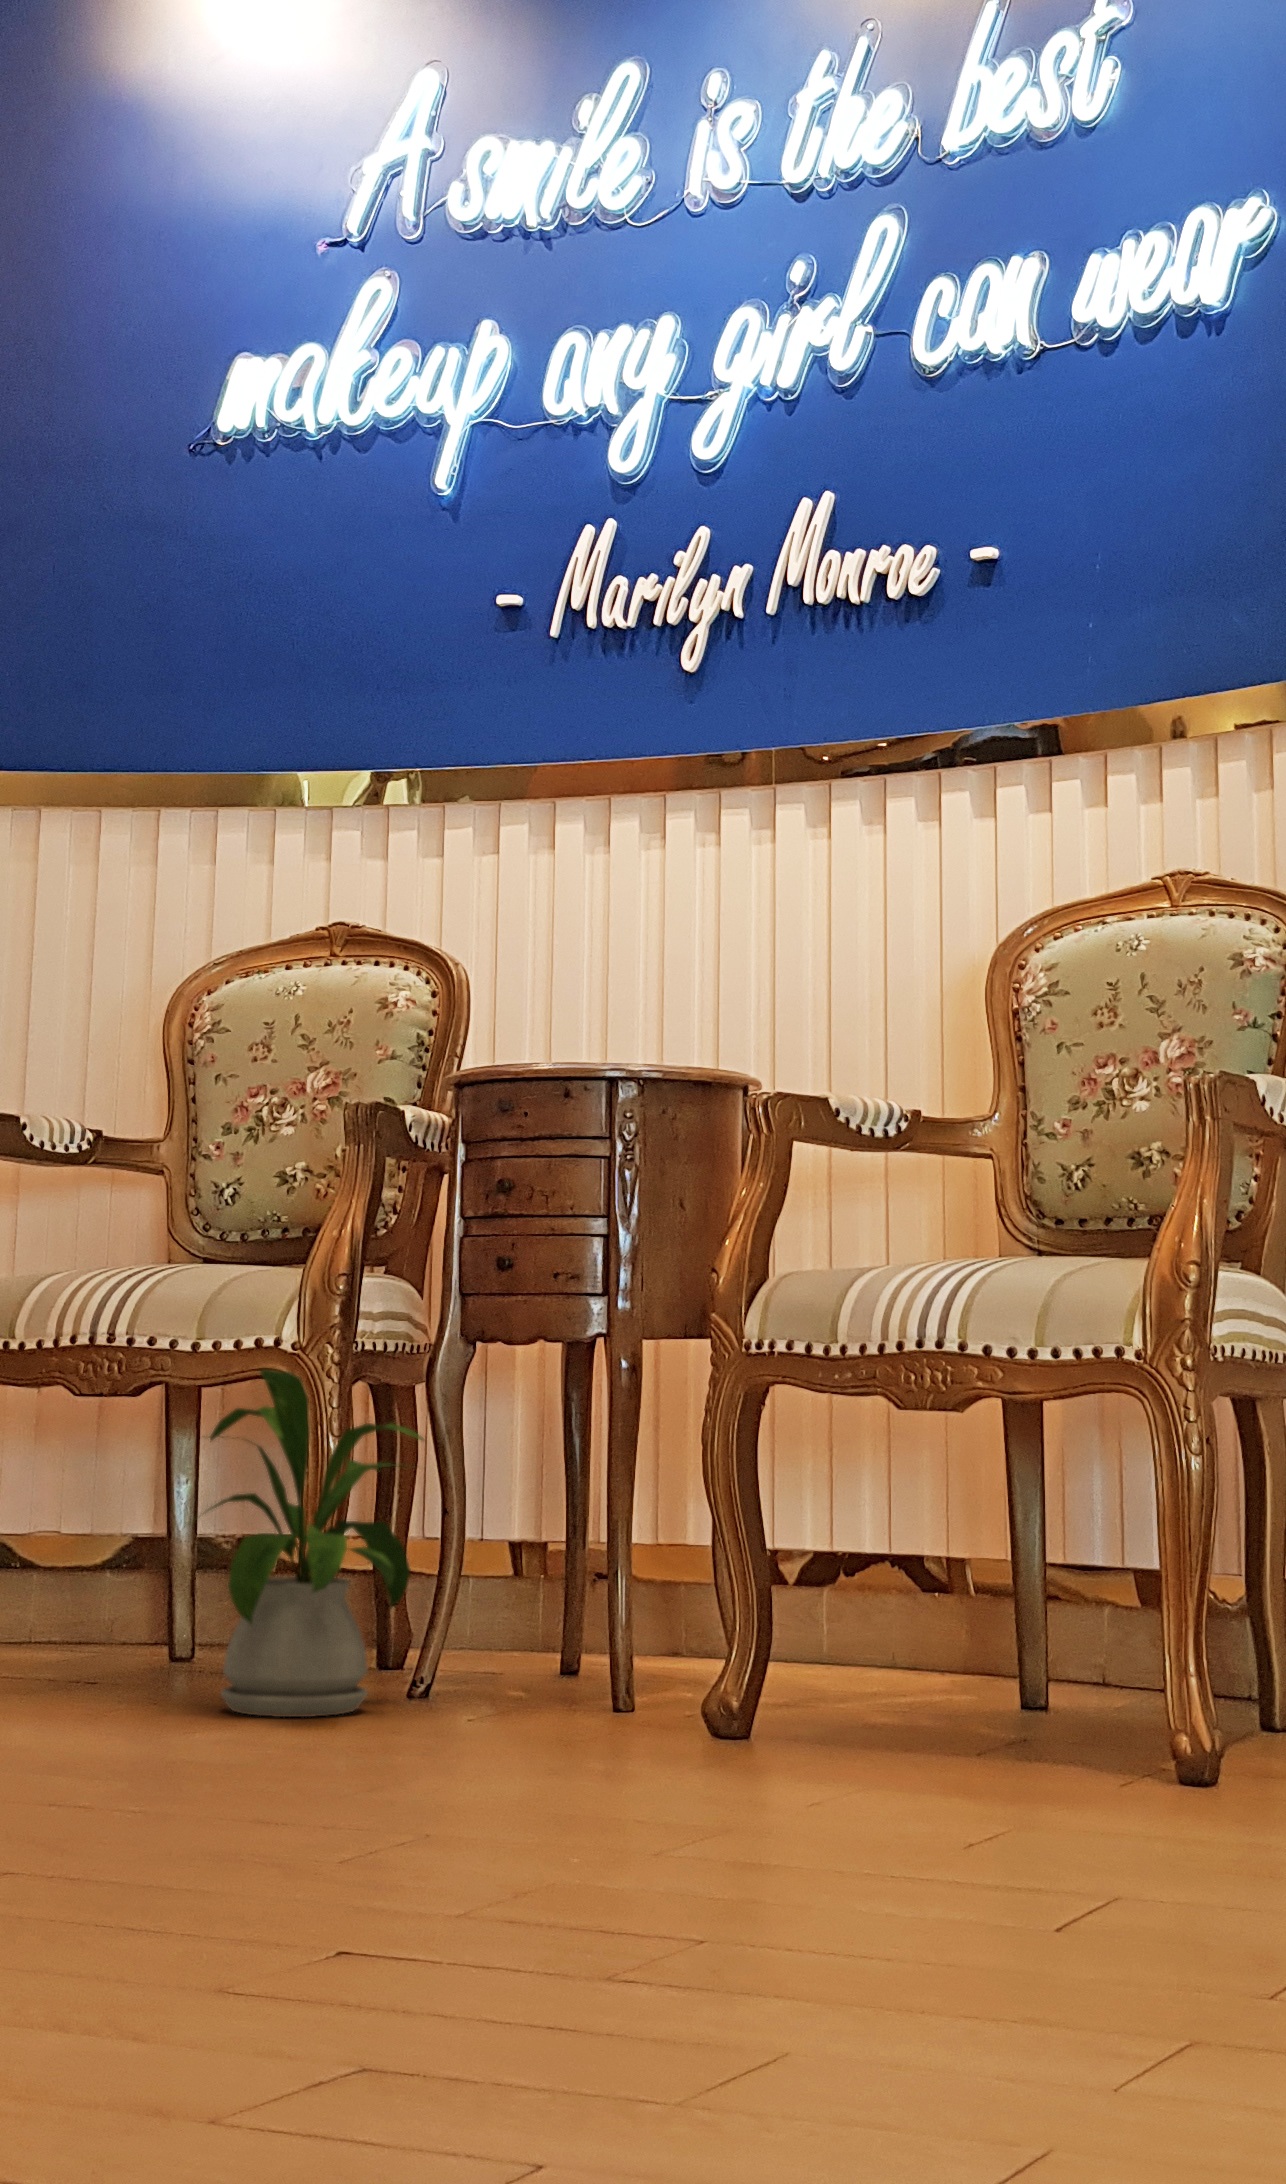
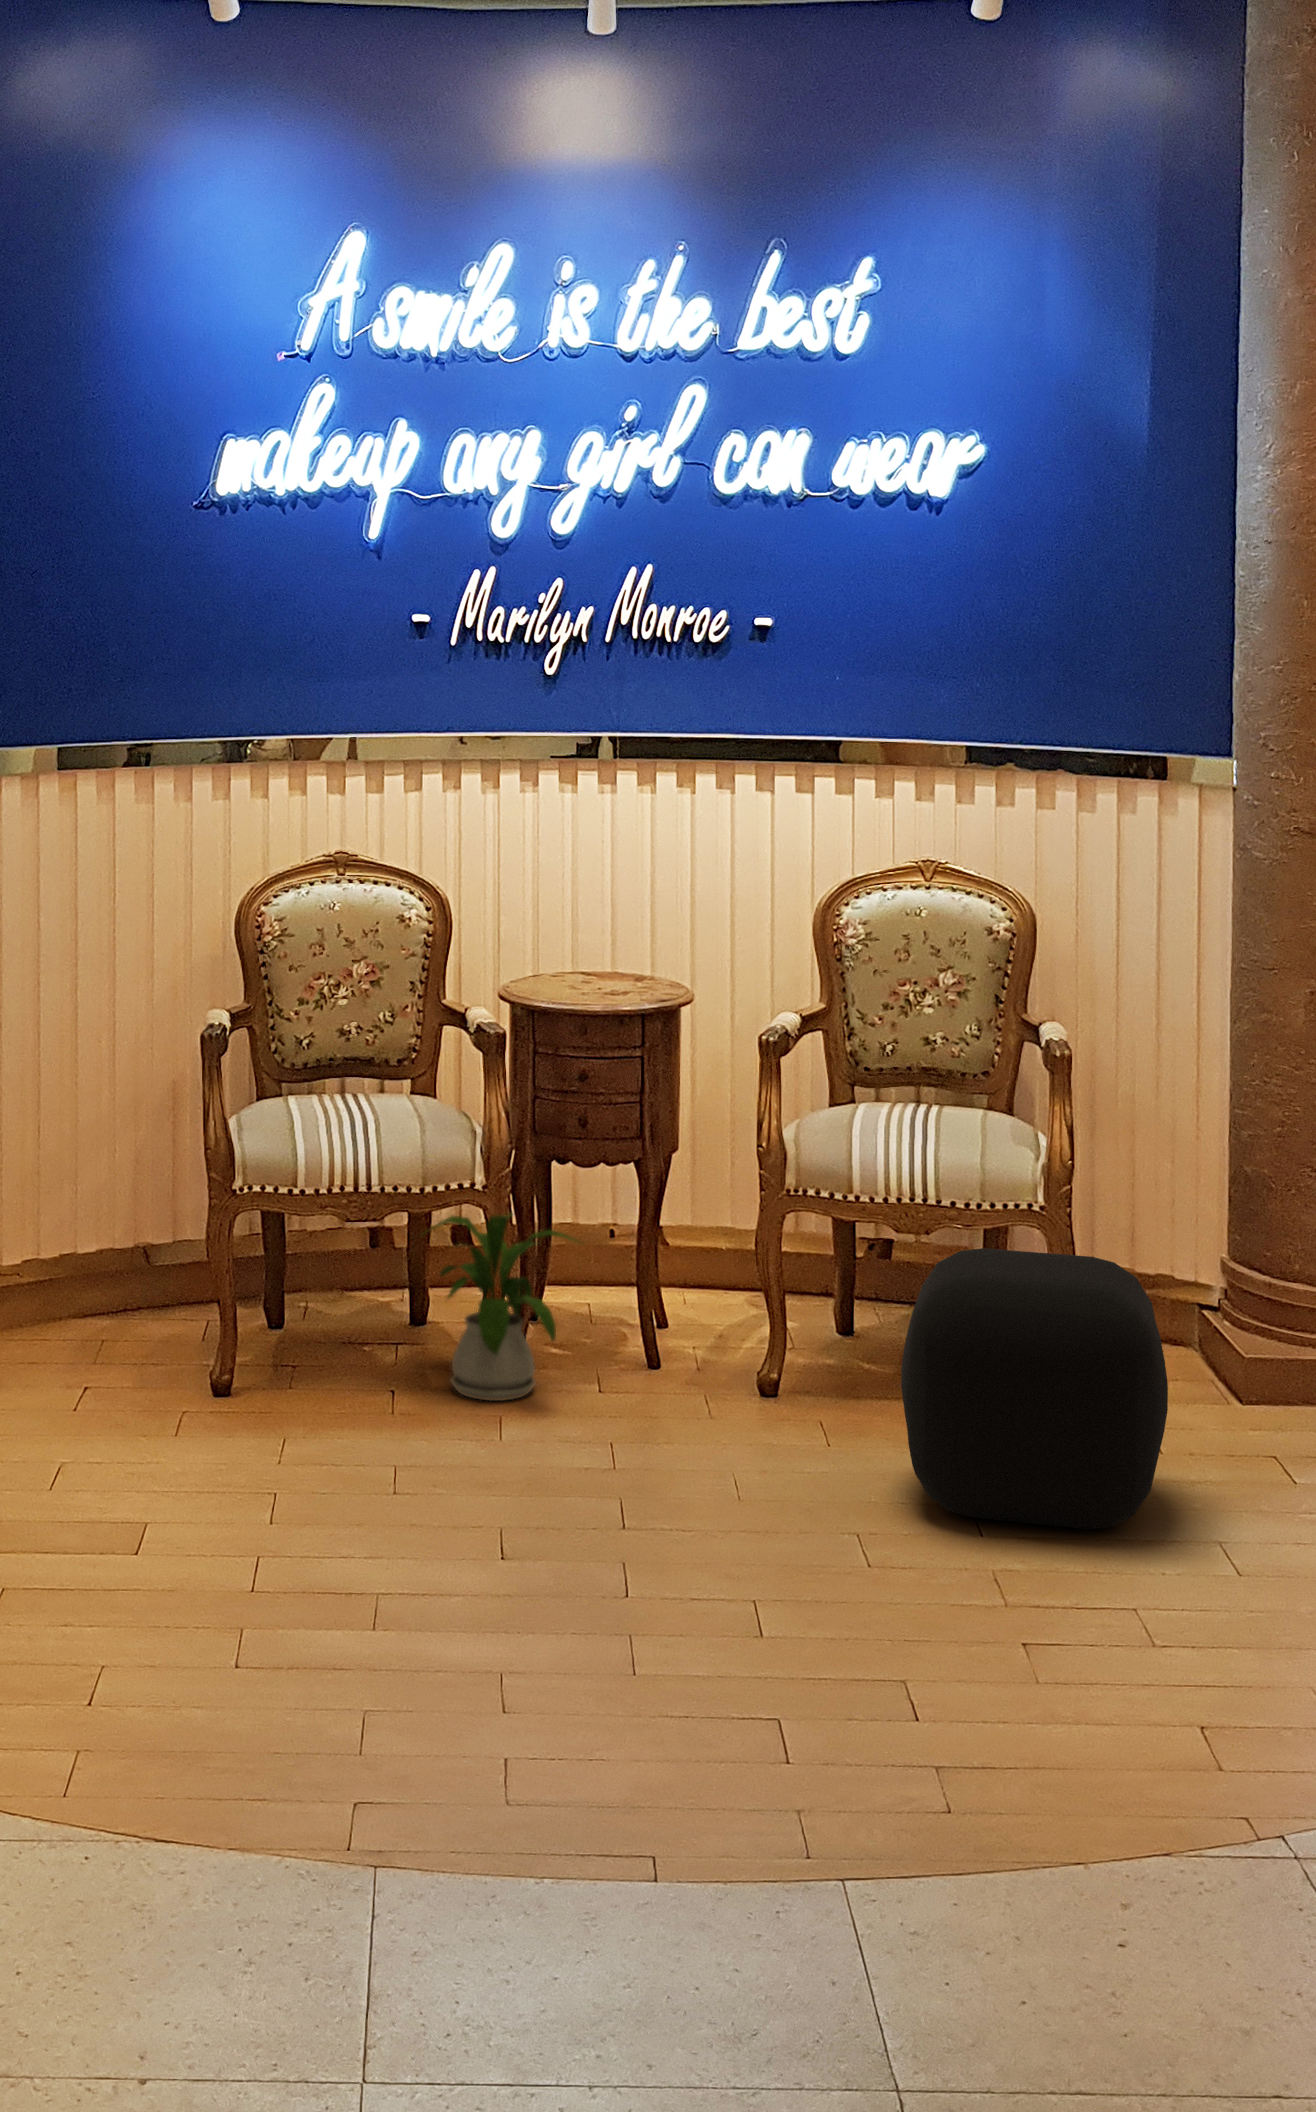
ottoman: none [606,1335,1161,1850] -> present [901,1248,1168,1529]

